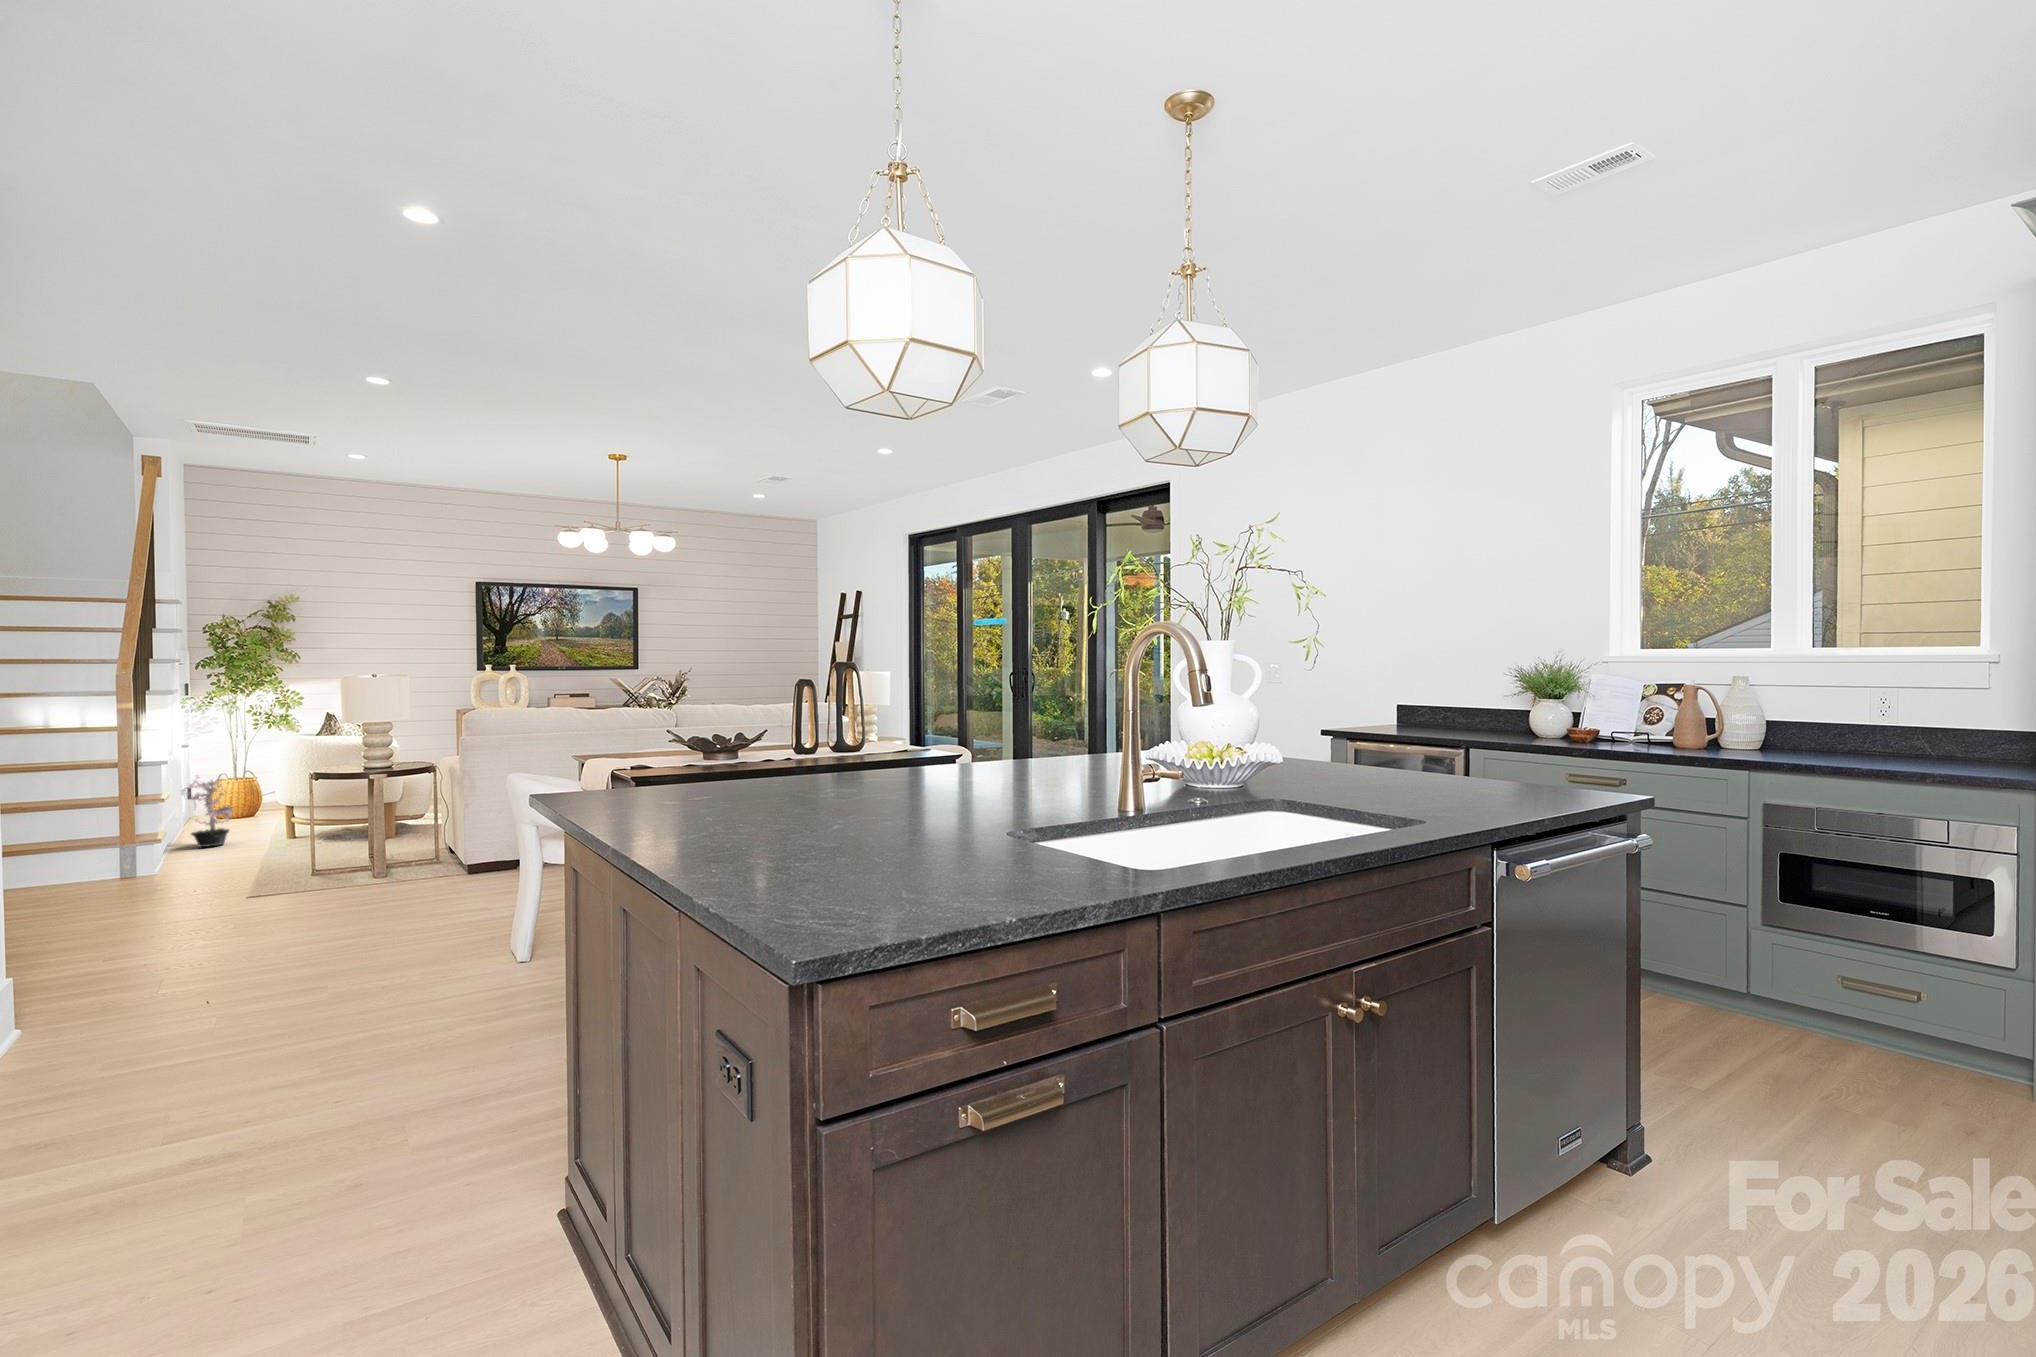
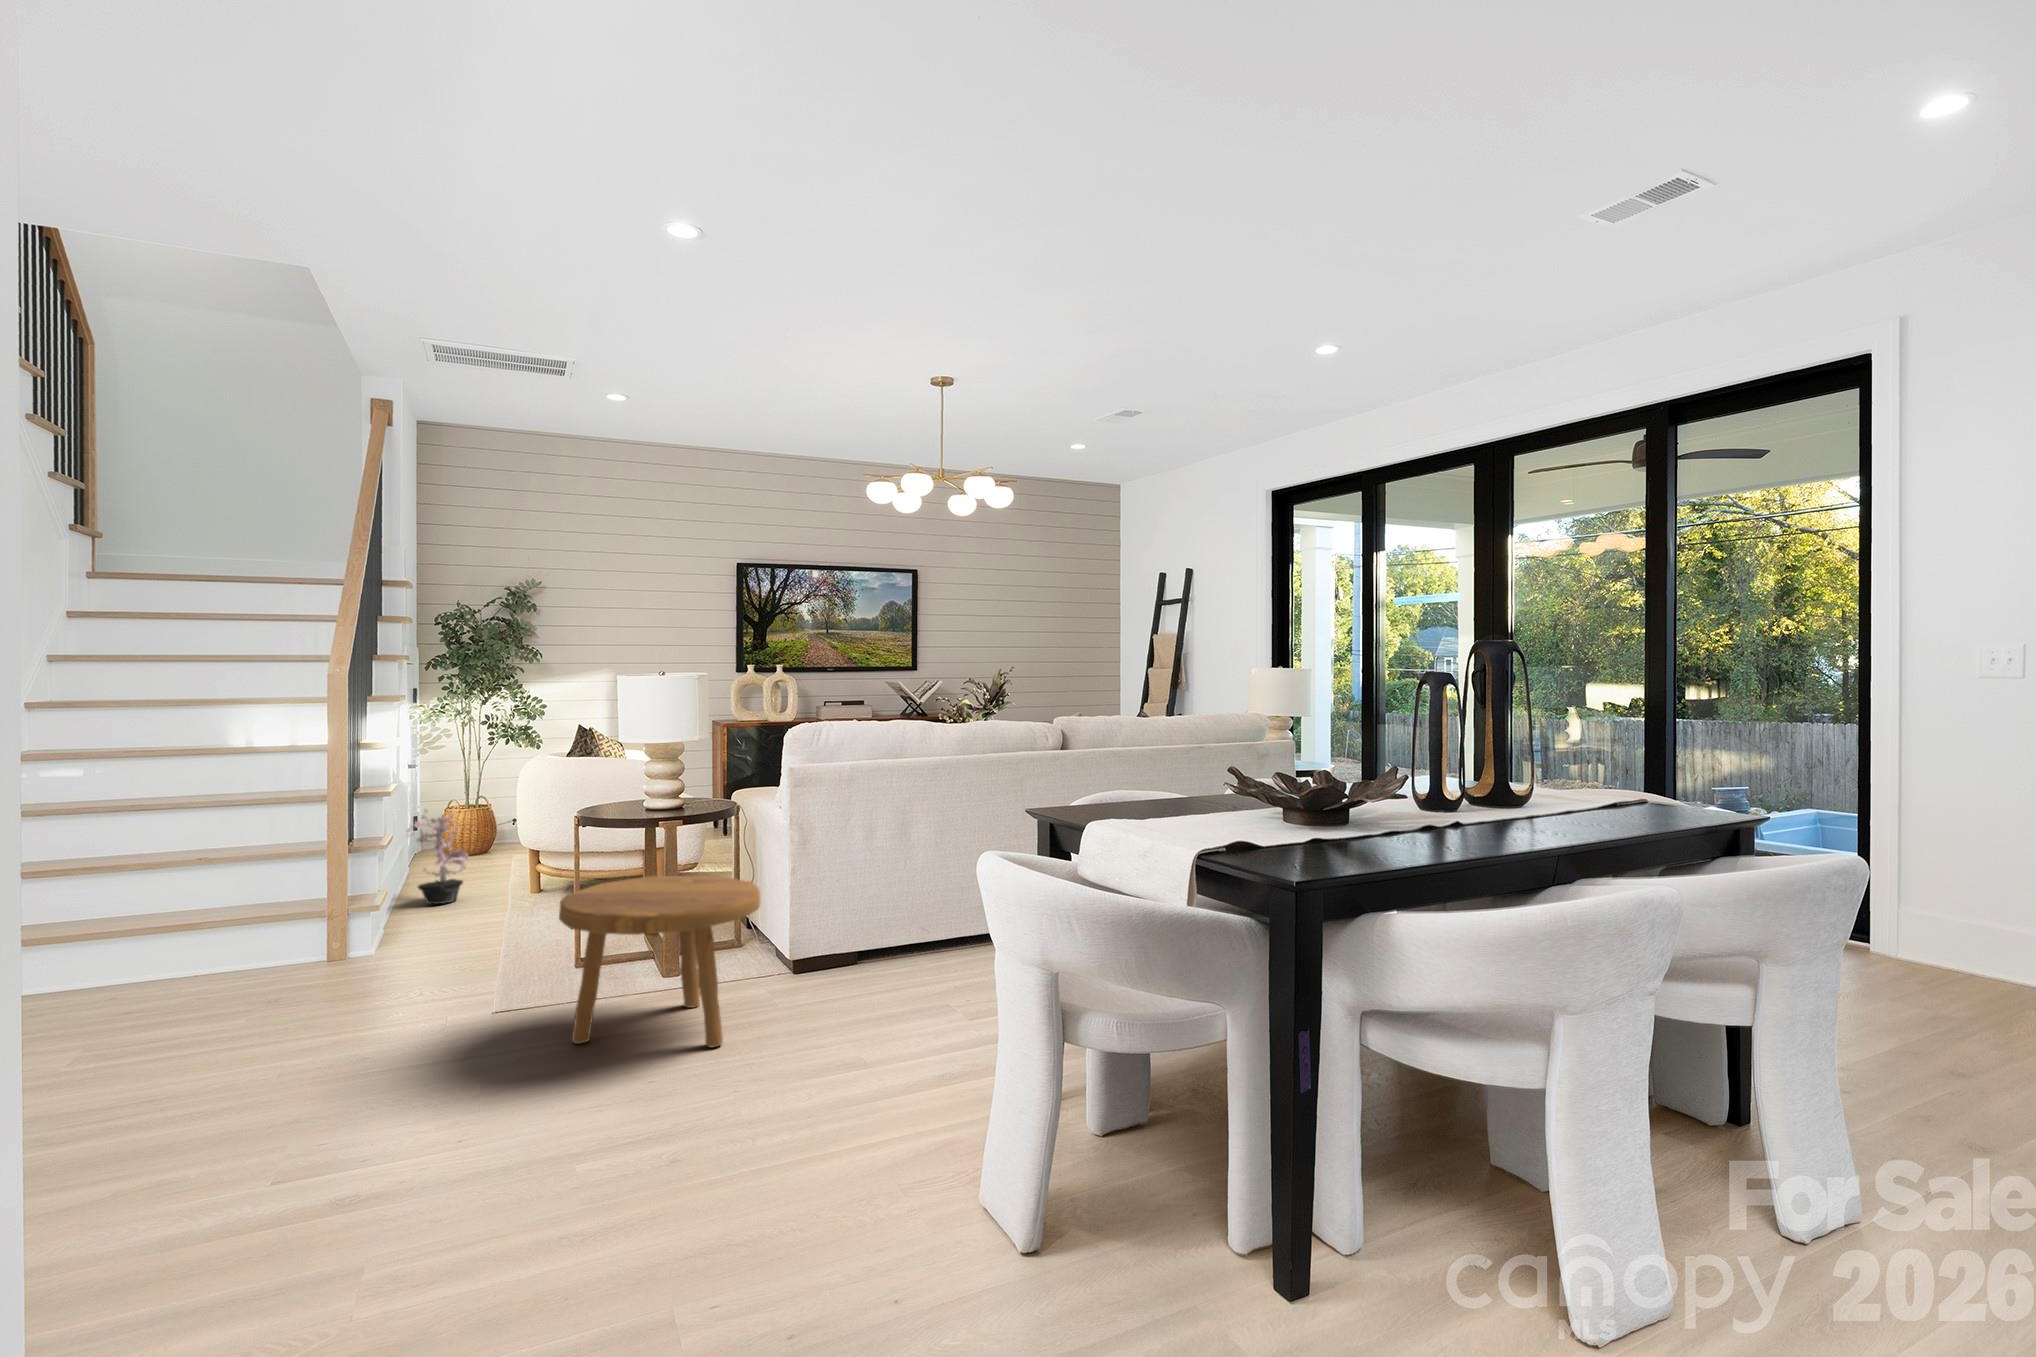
footstool: none [296,805,441,910] -> present [559,876,760,1048]

